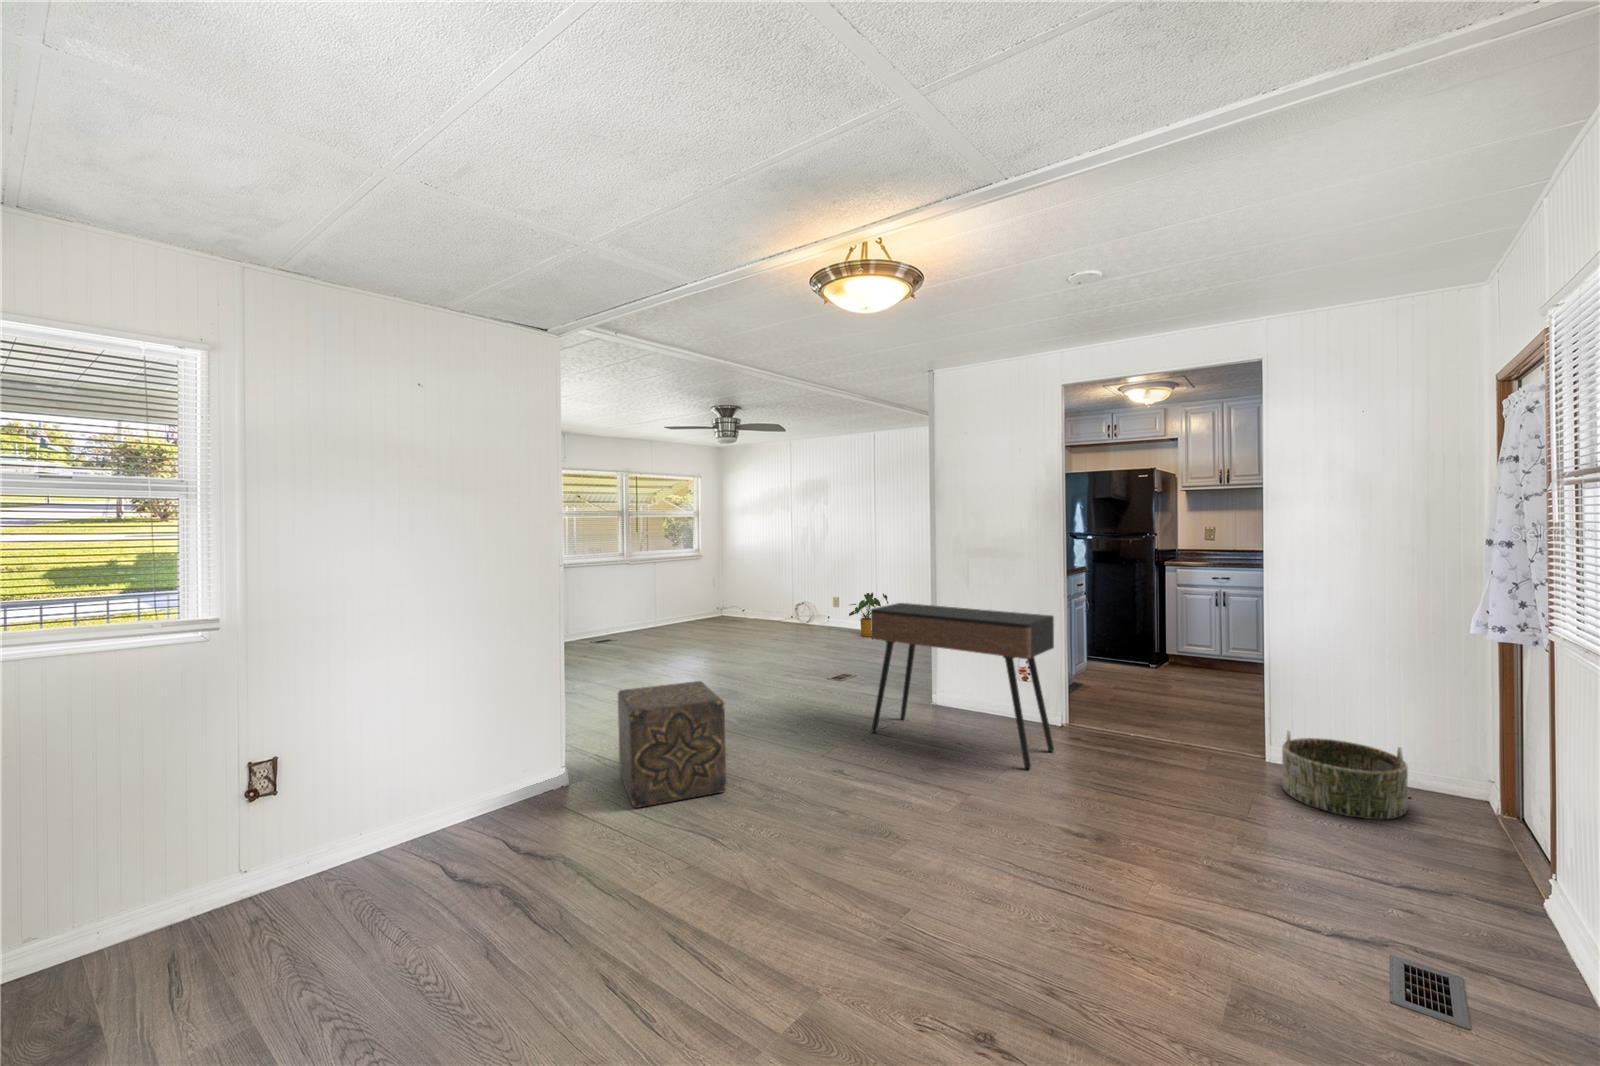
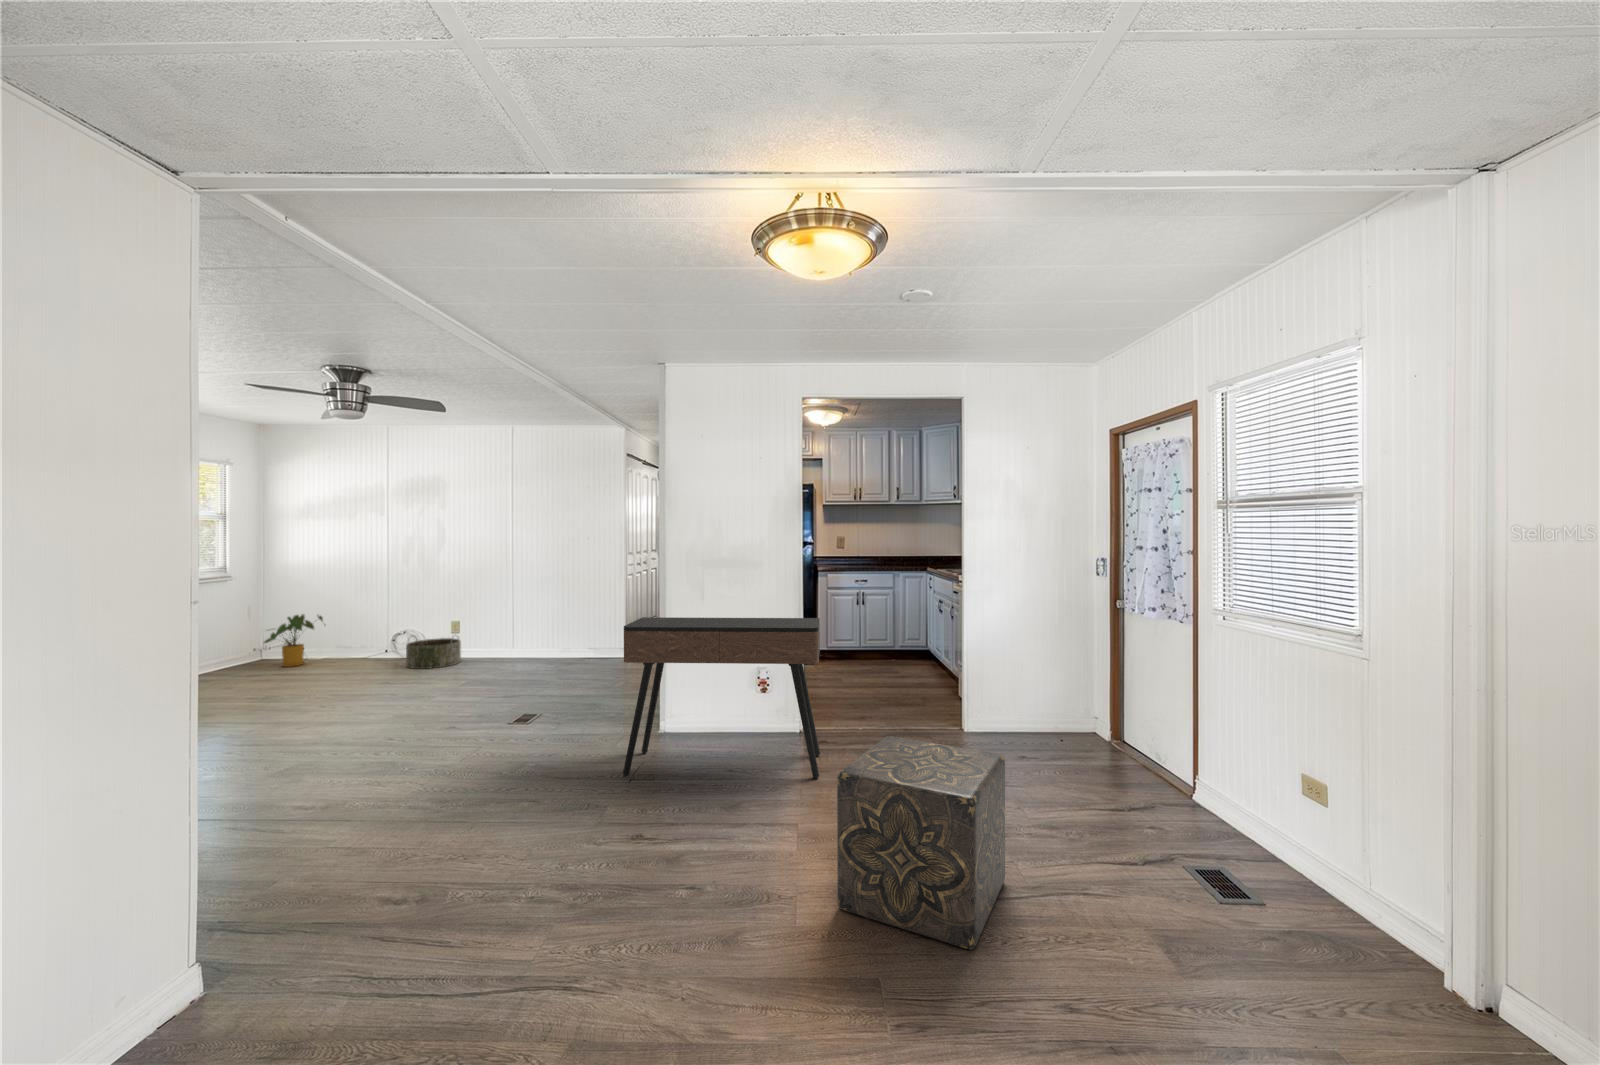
house plant: present [849,593,888,637] -> present [264,614,323,667]
ottoman: present [618,681,726,808] -> present [837,736,1005,949]
basket: present [1282,731,1408,819] -> present [406,635,461,669]

